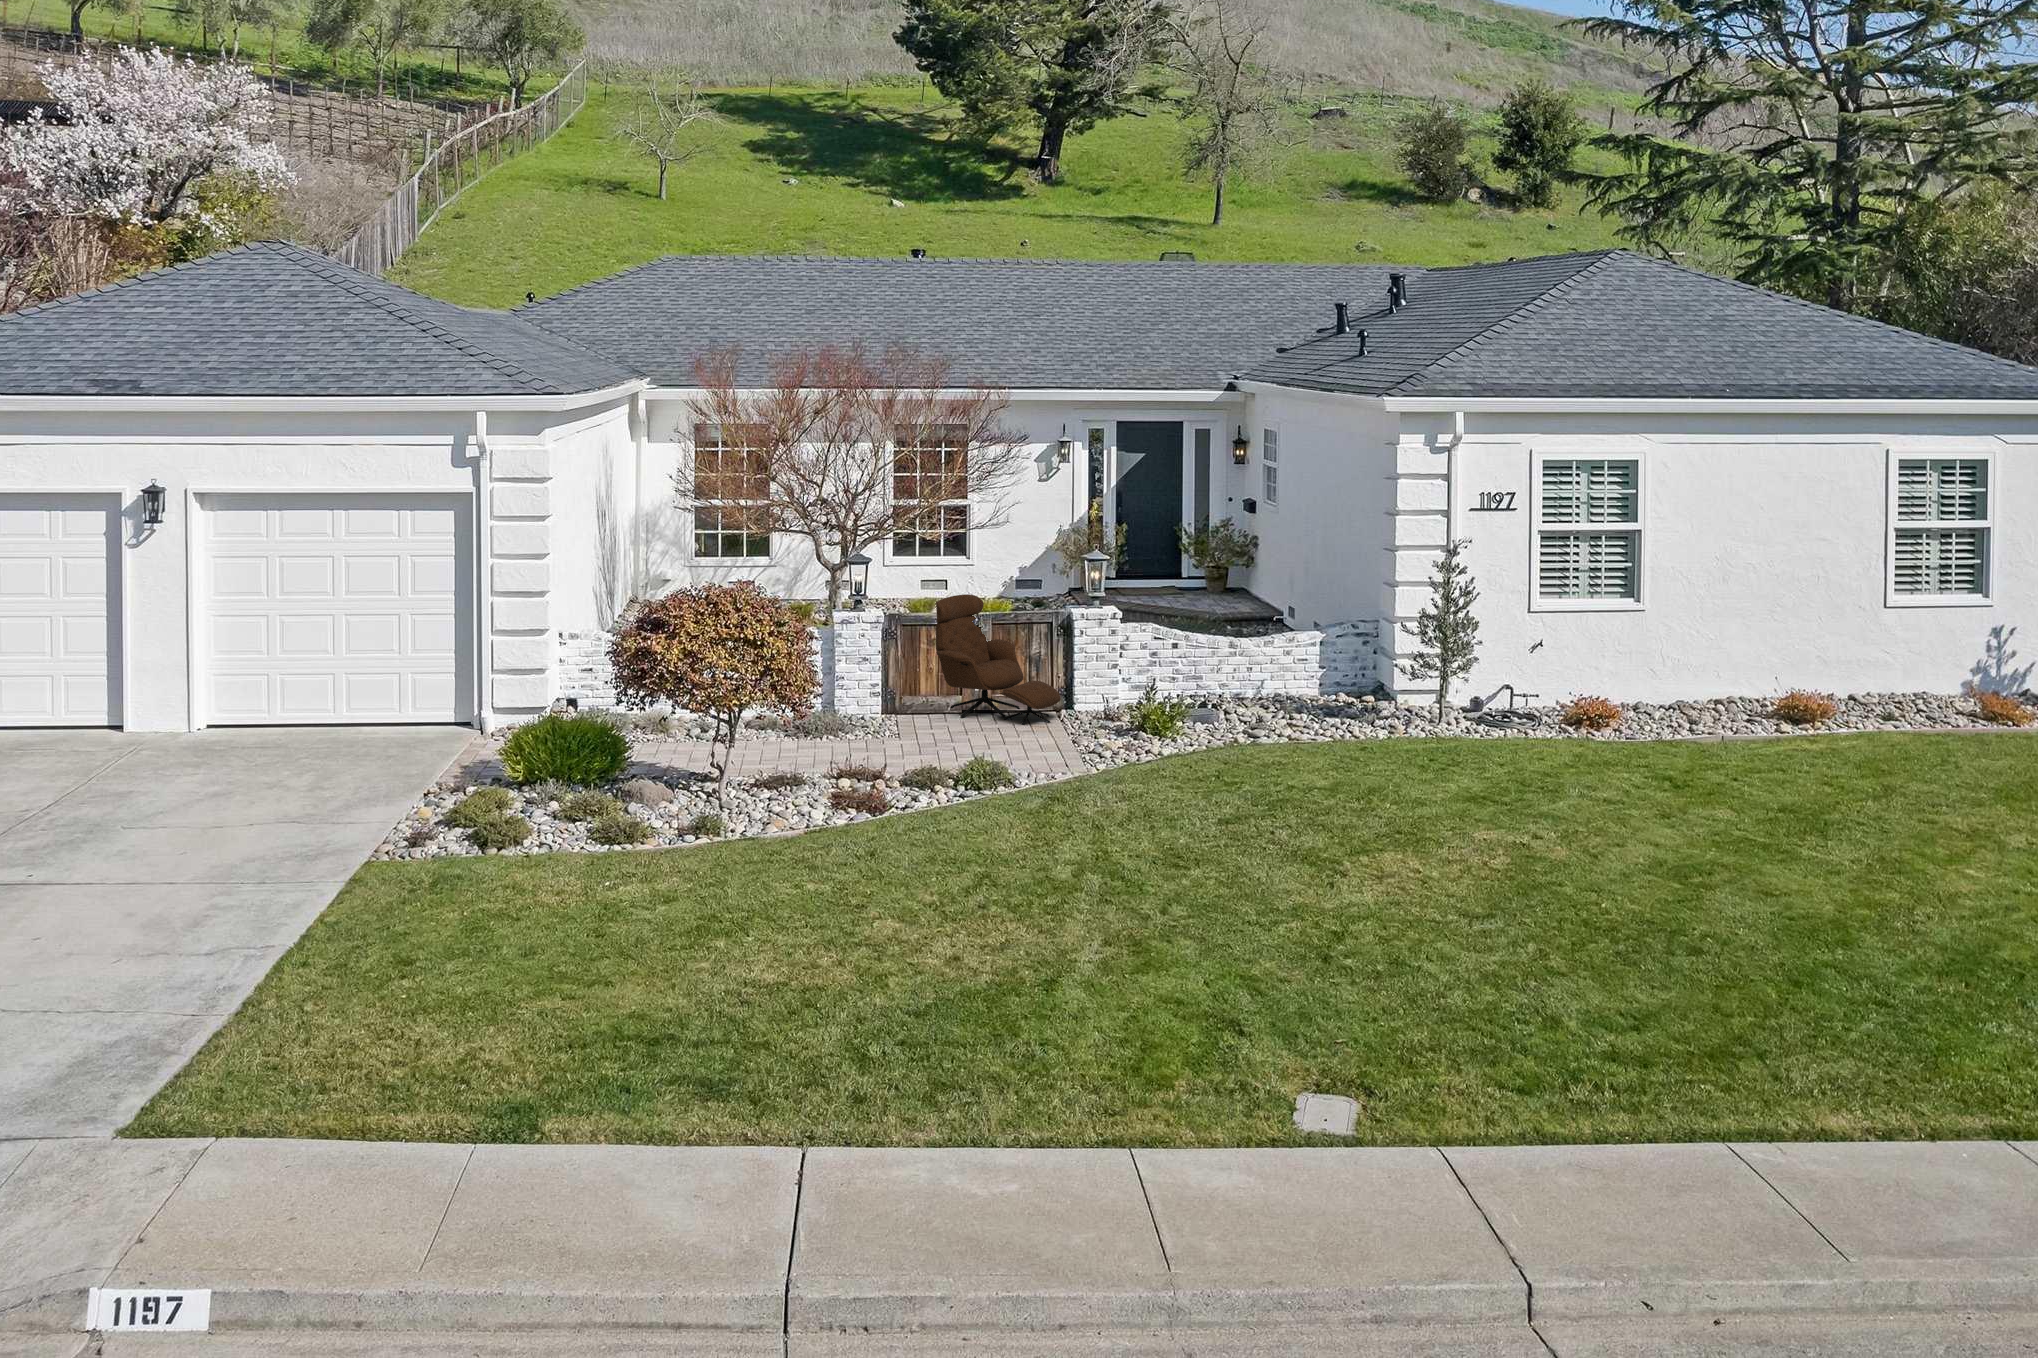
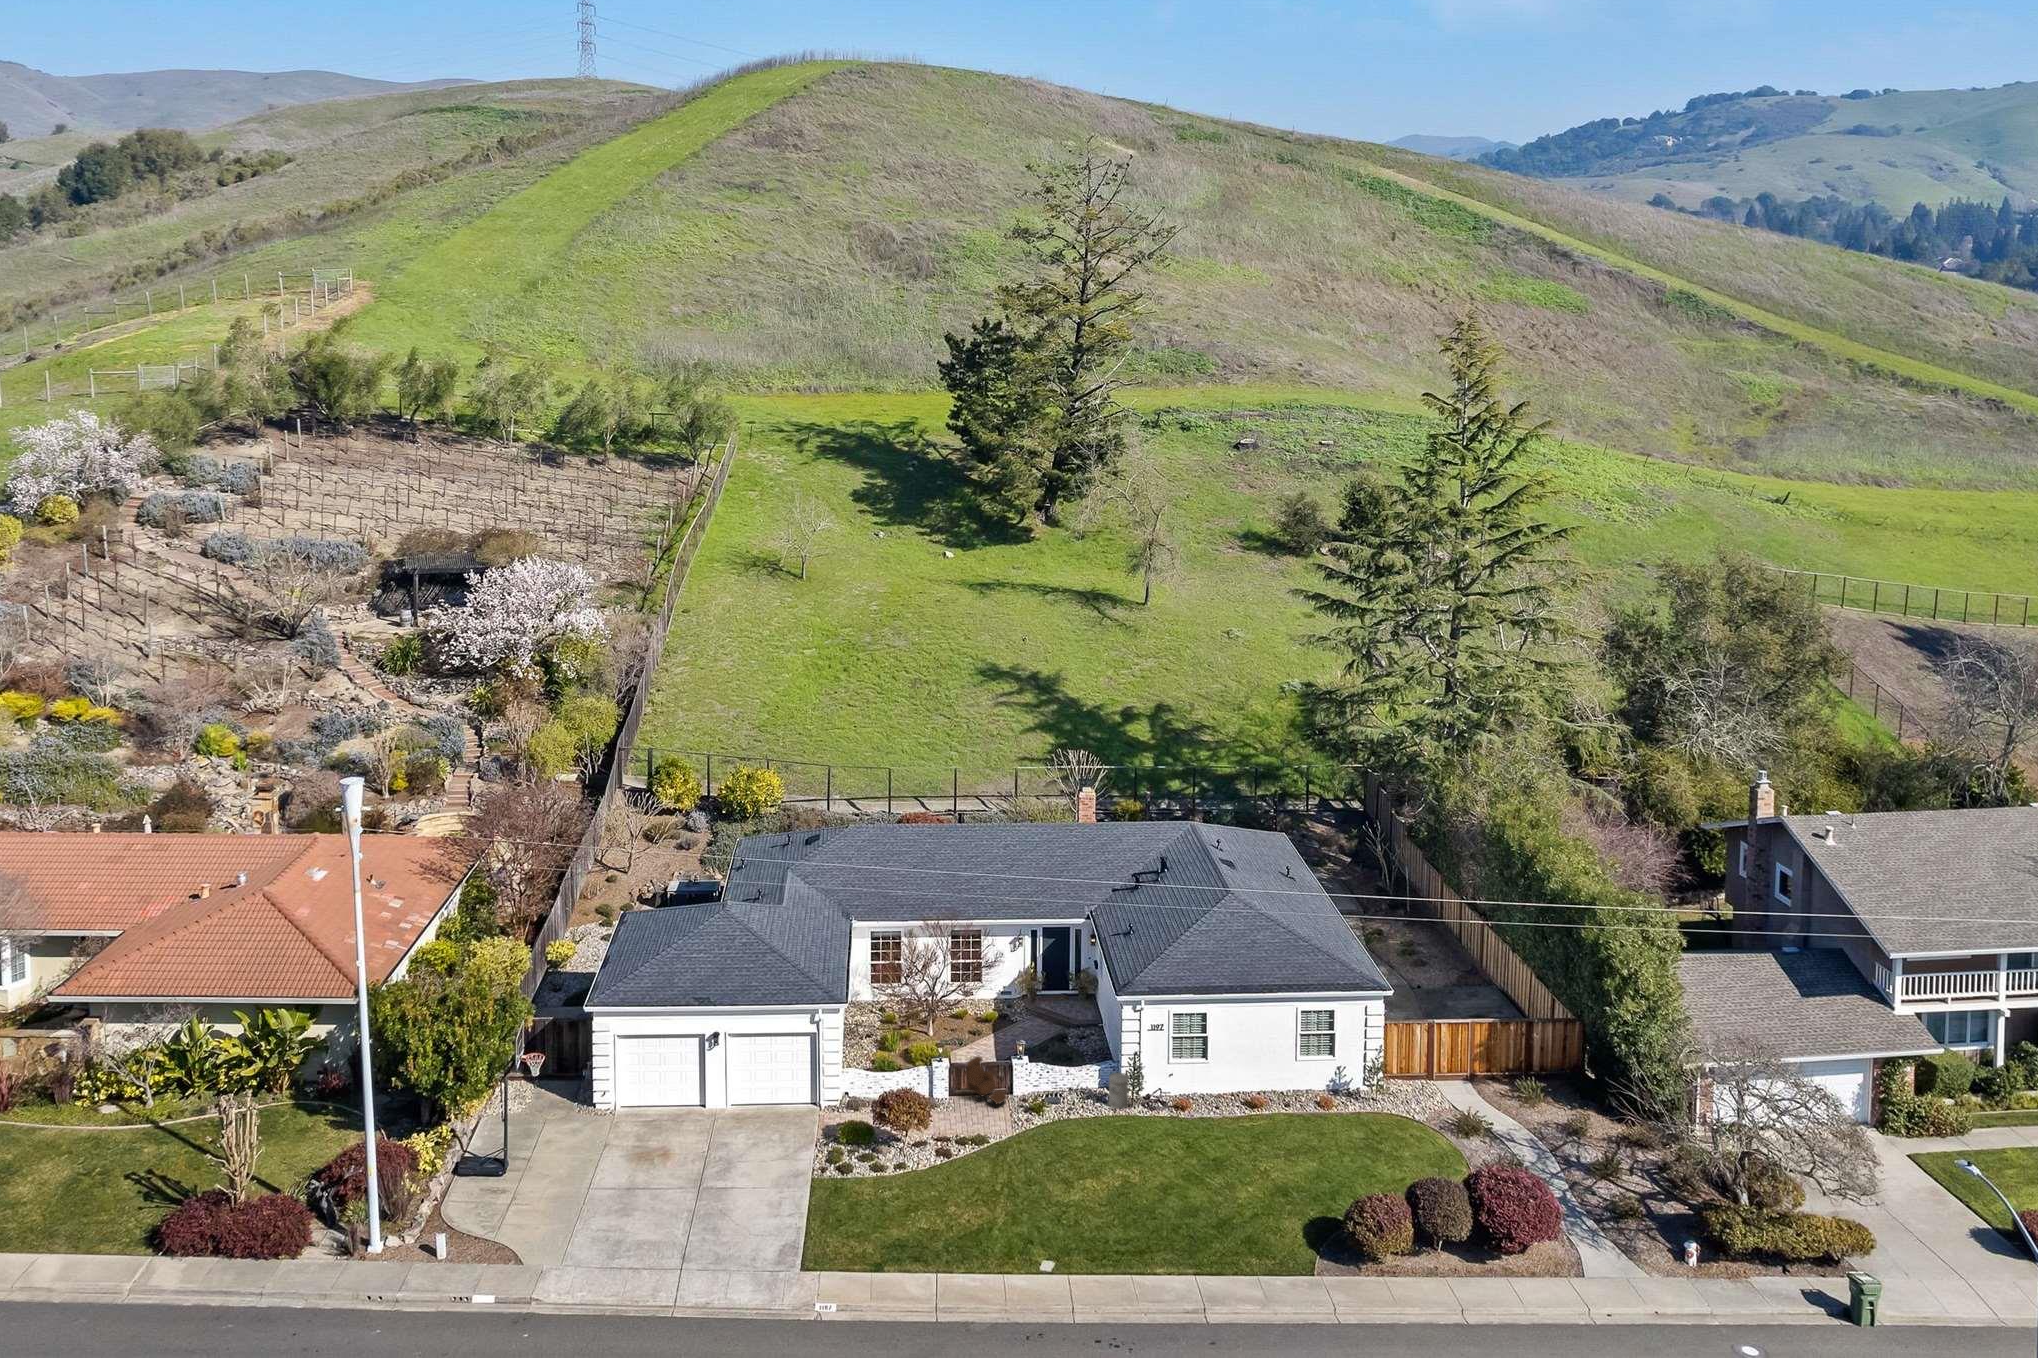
trash can: none [1363,628,1428,723] -> present [1109,1073,1129,1109]

